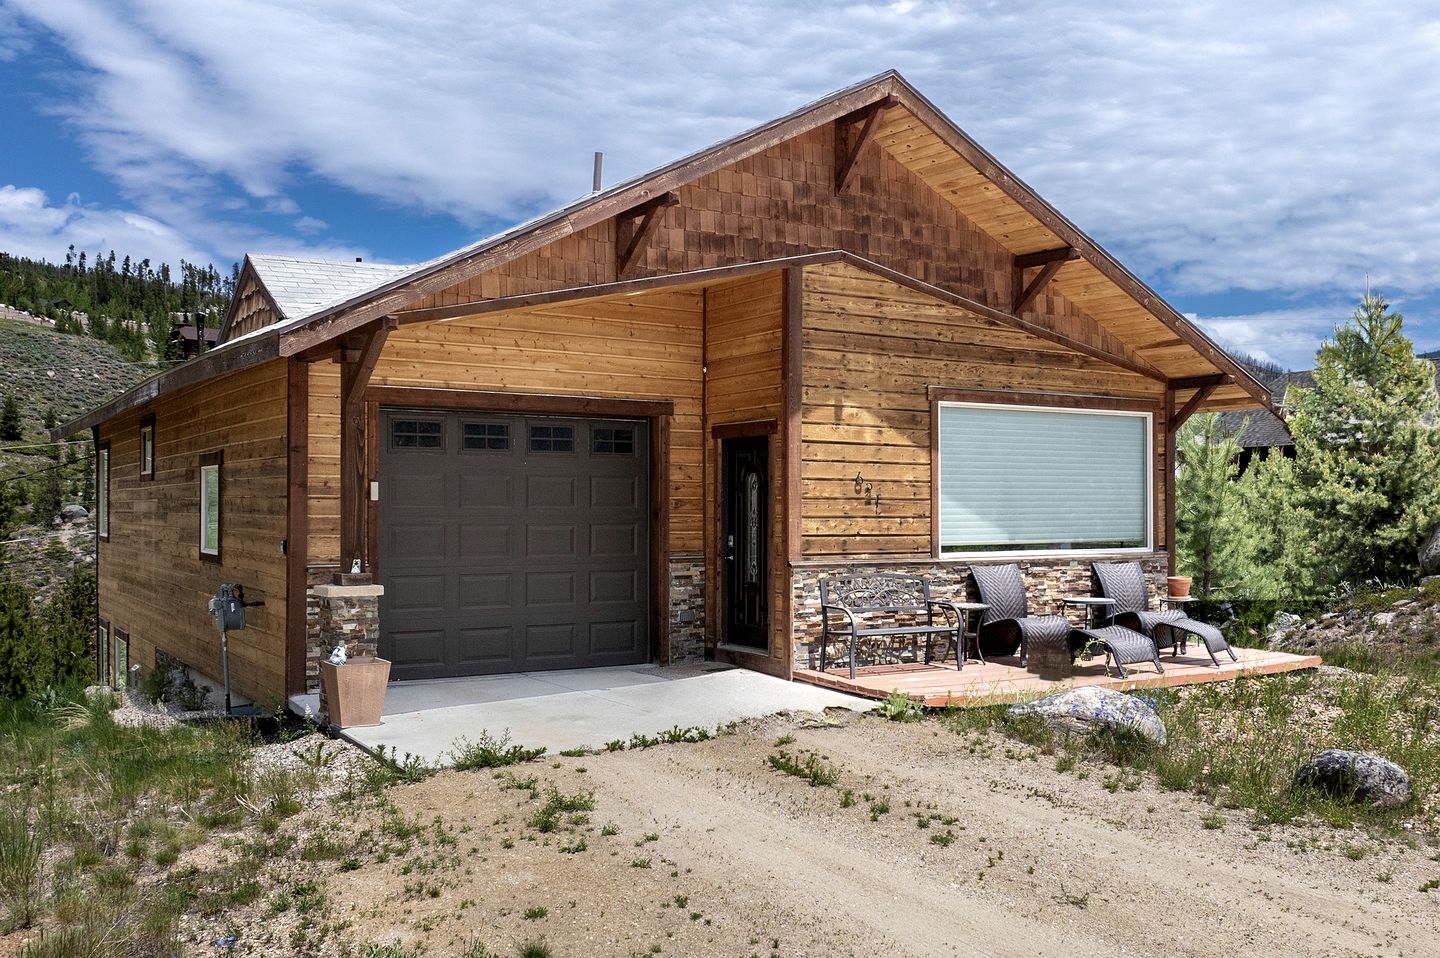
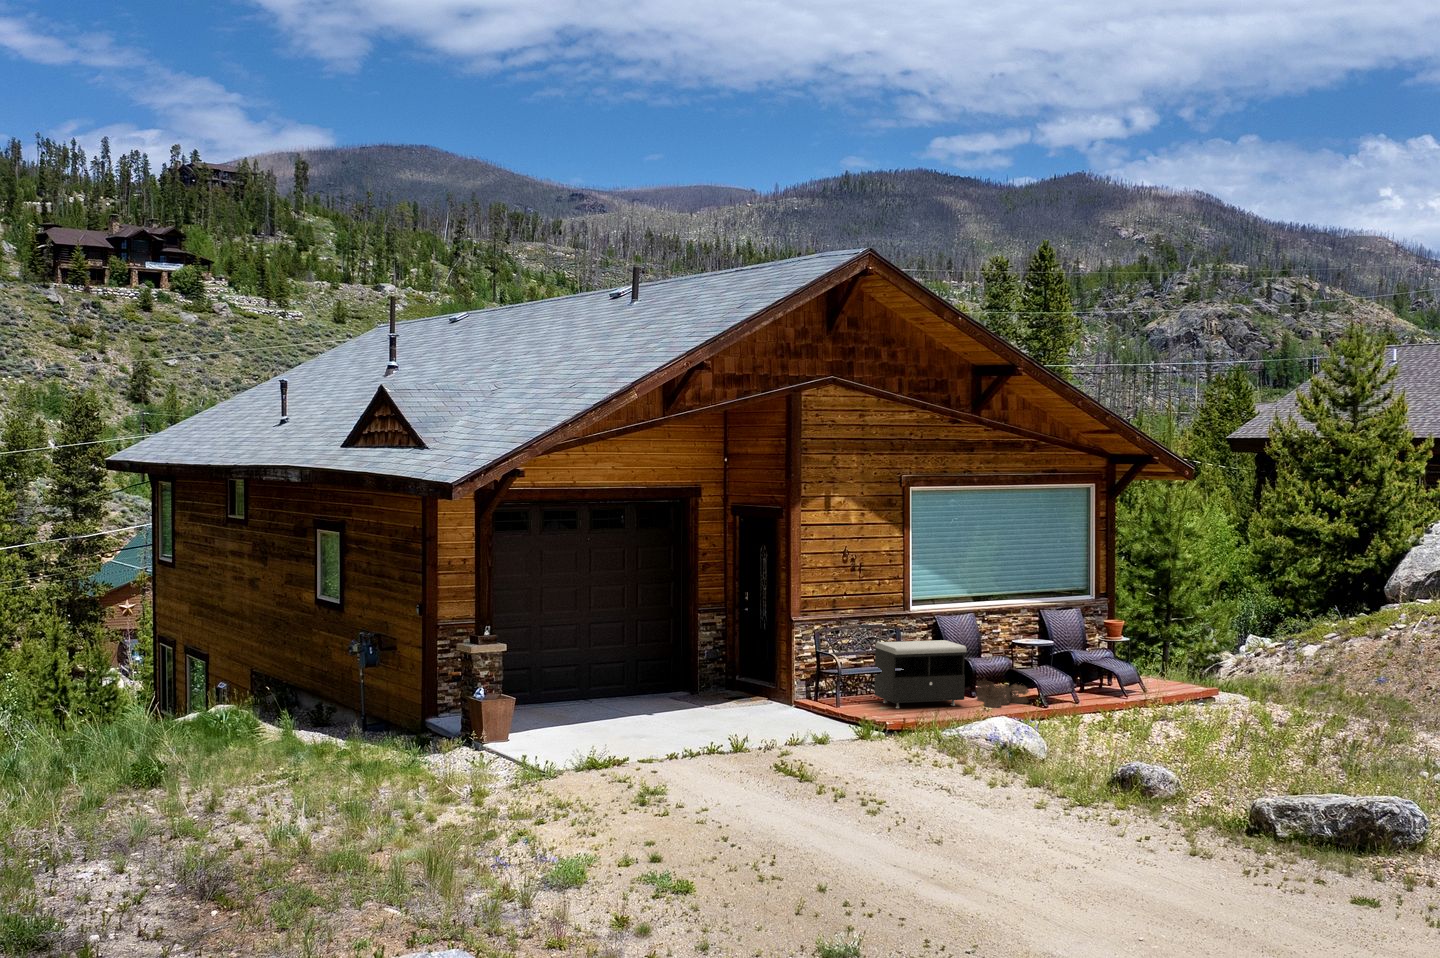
storage bench: none [896,595,1018,682] -> present [874,640,967,708]

